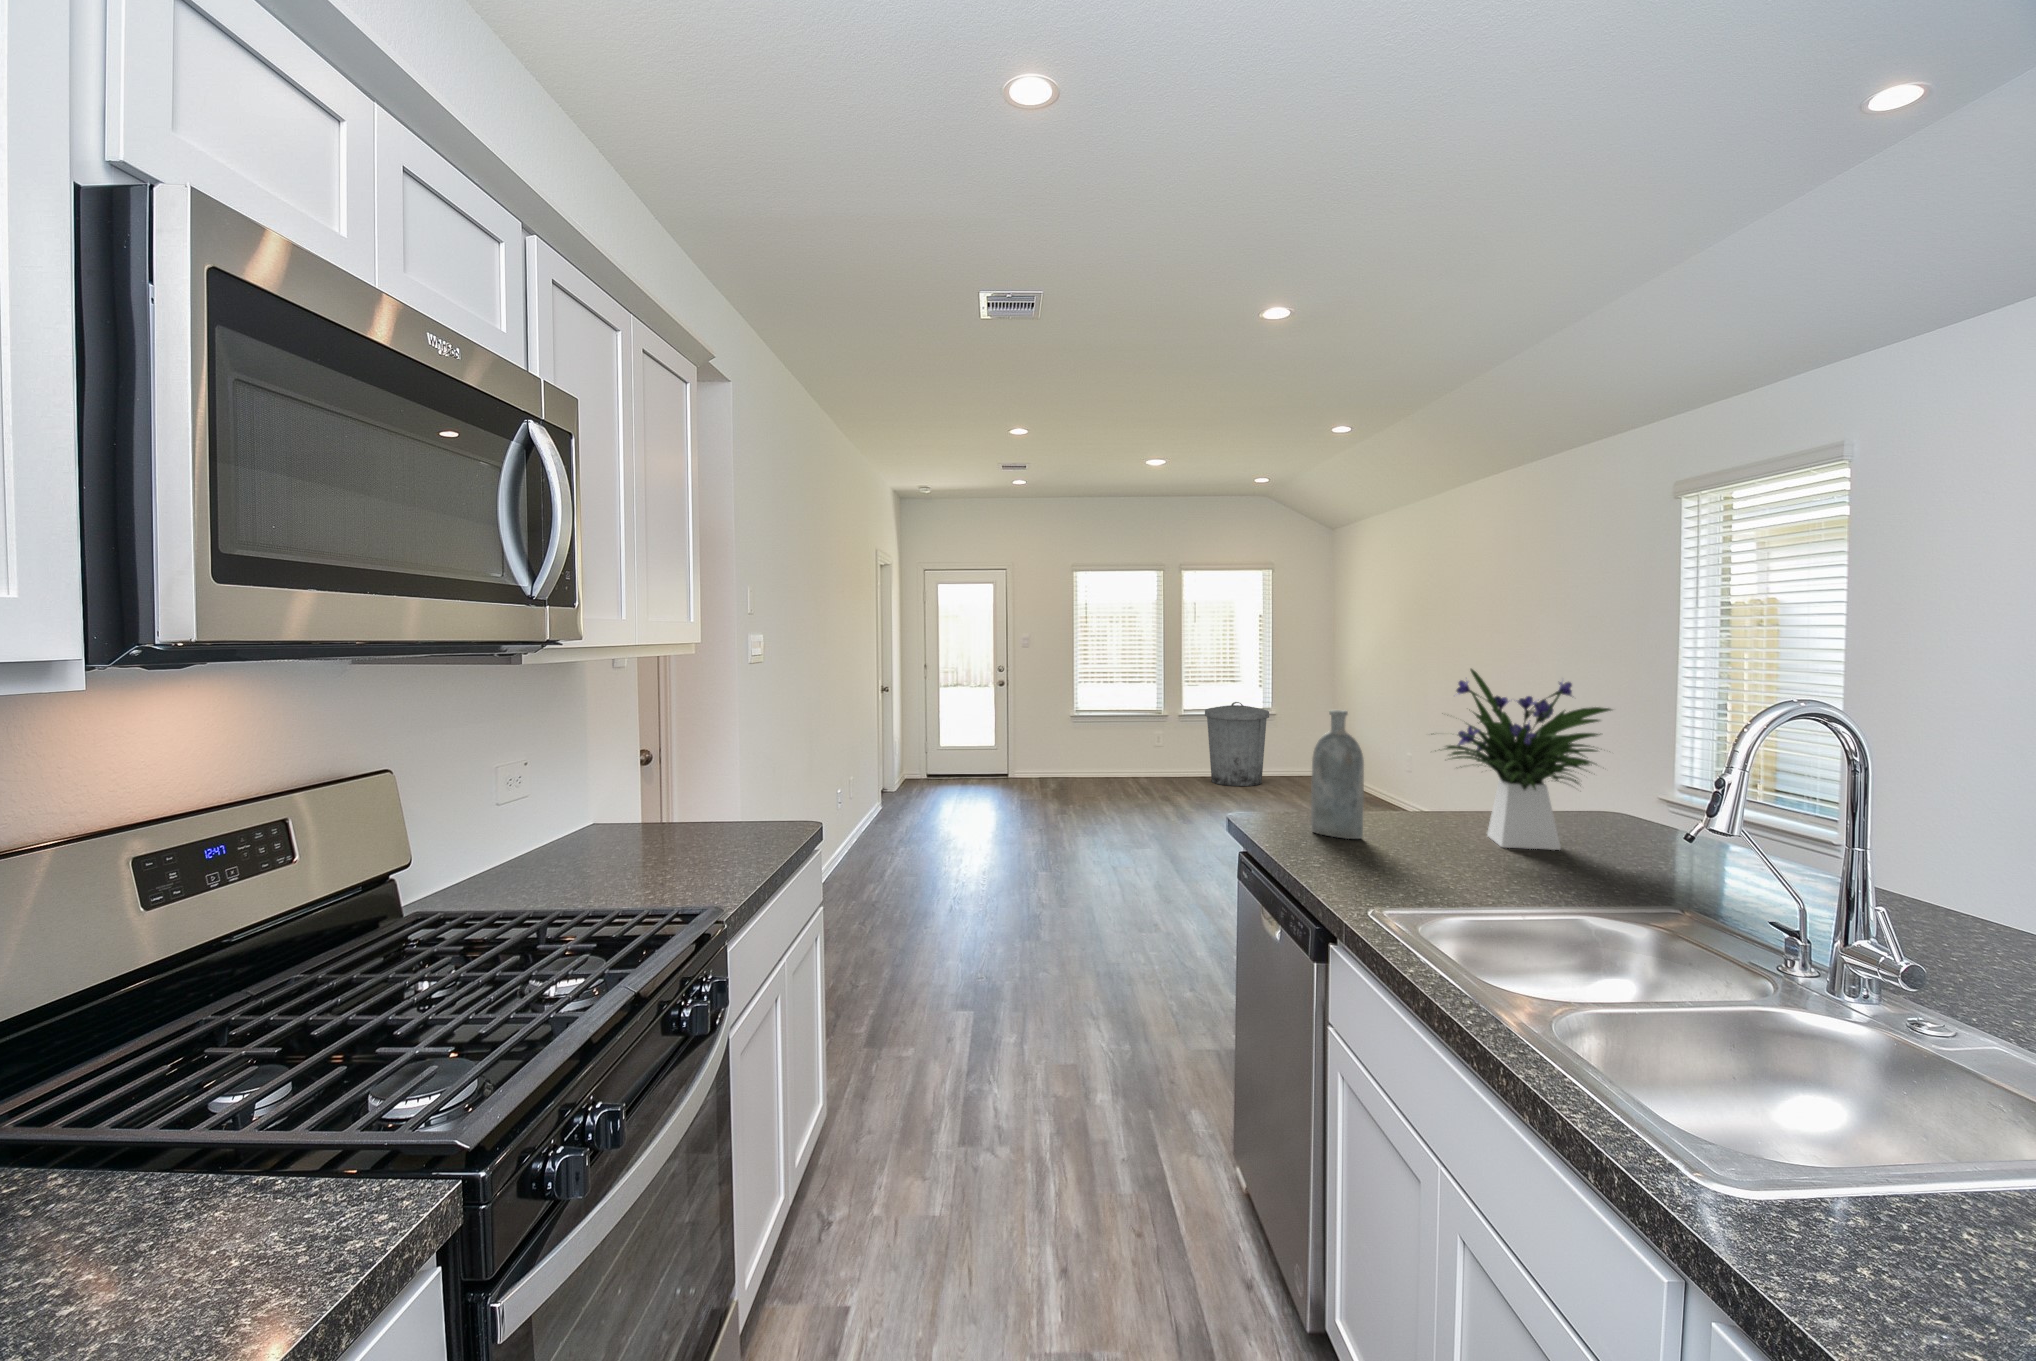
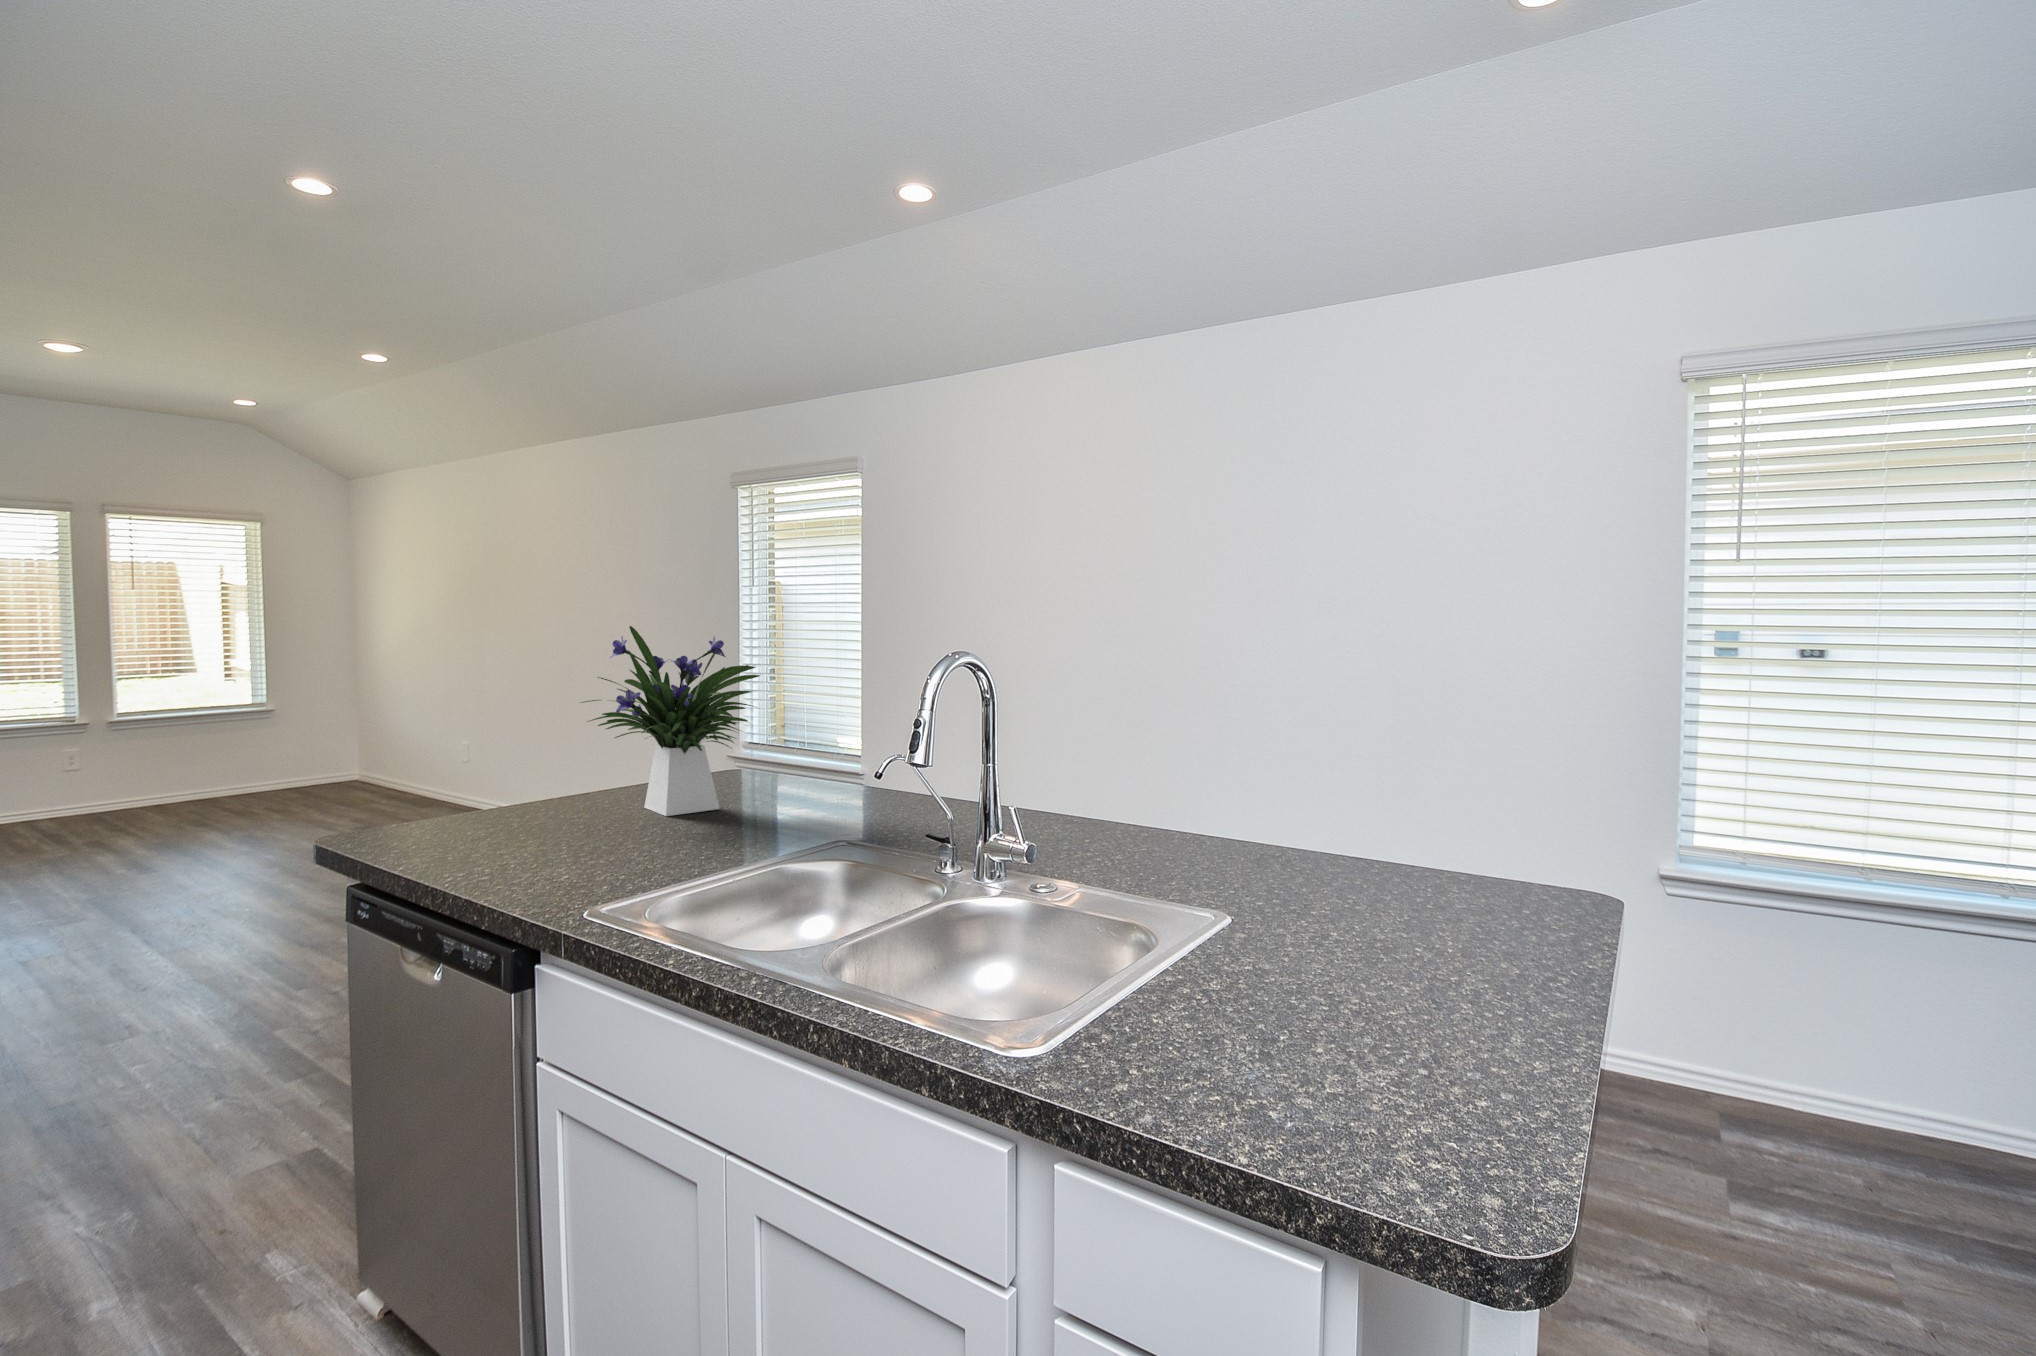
trash can: present [1205,702,1269,786] -> none [137,695,255,815]
bottle: present [1311,710,1364,839] -> none [441,678,514,838]

